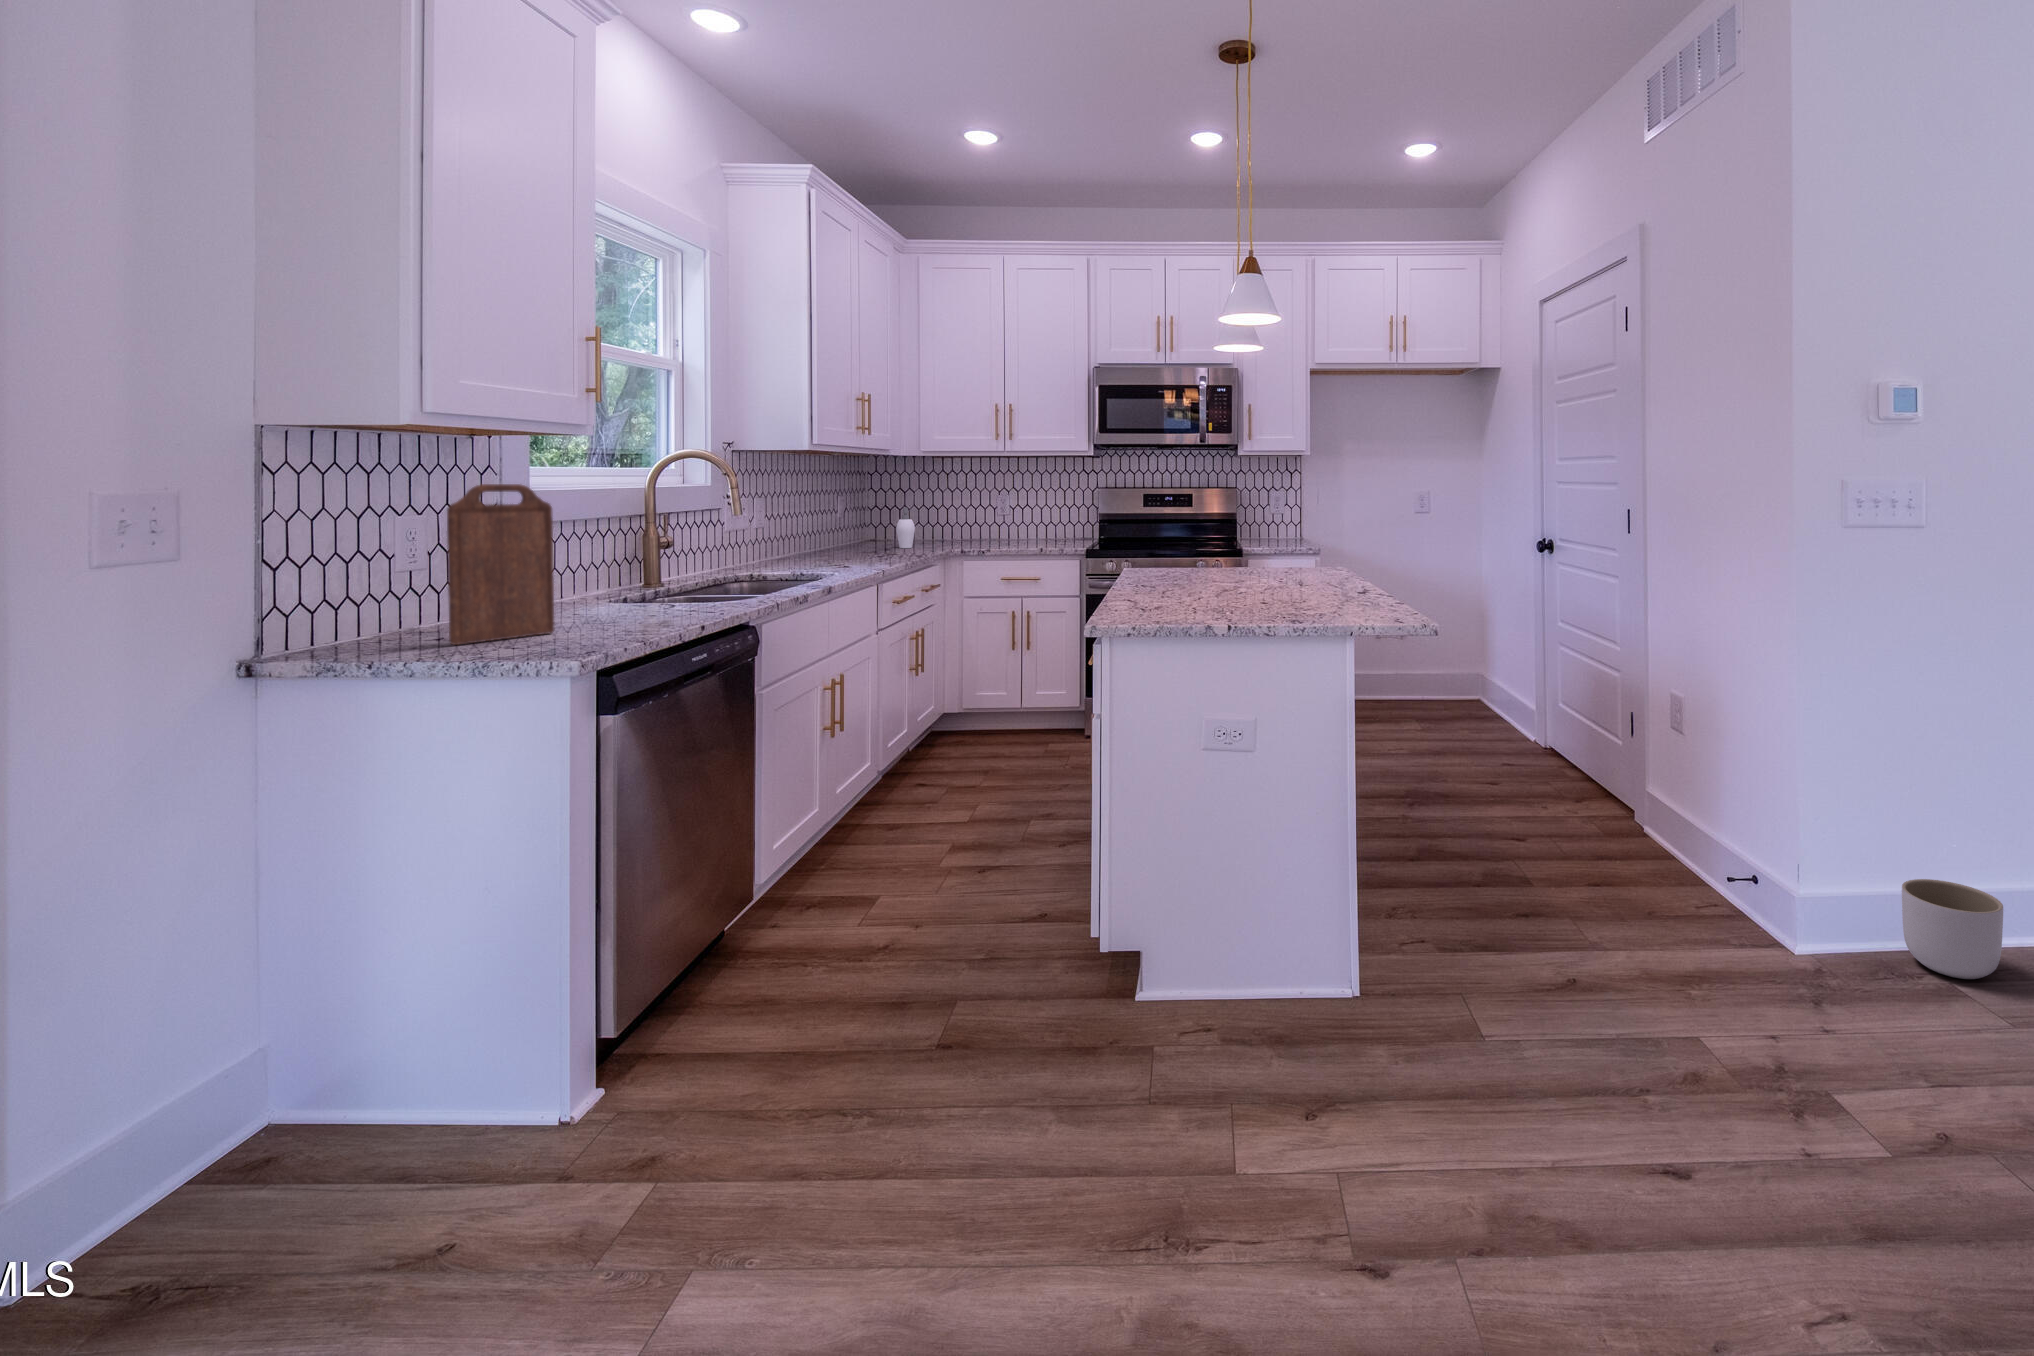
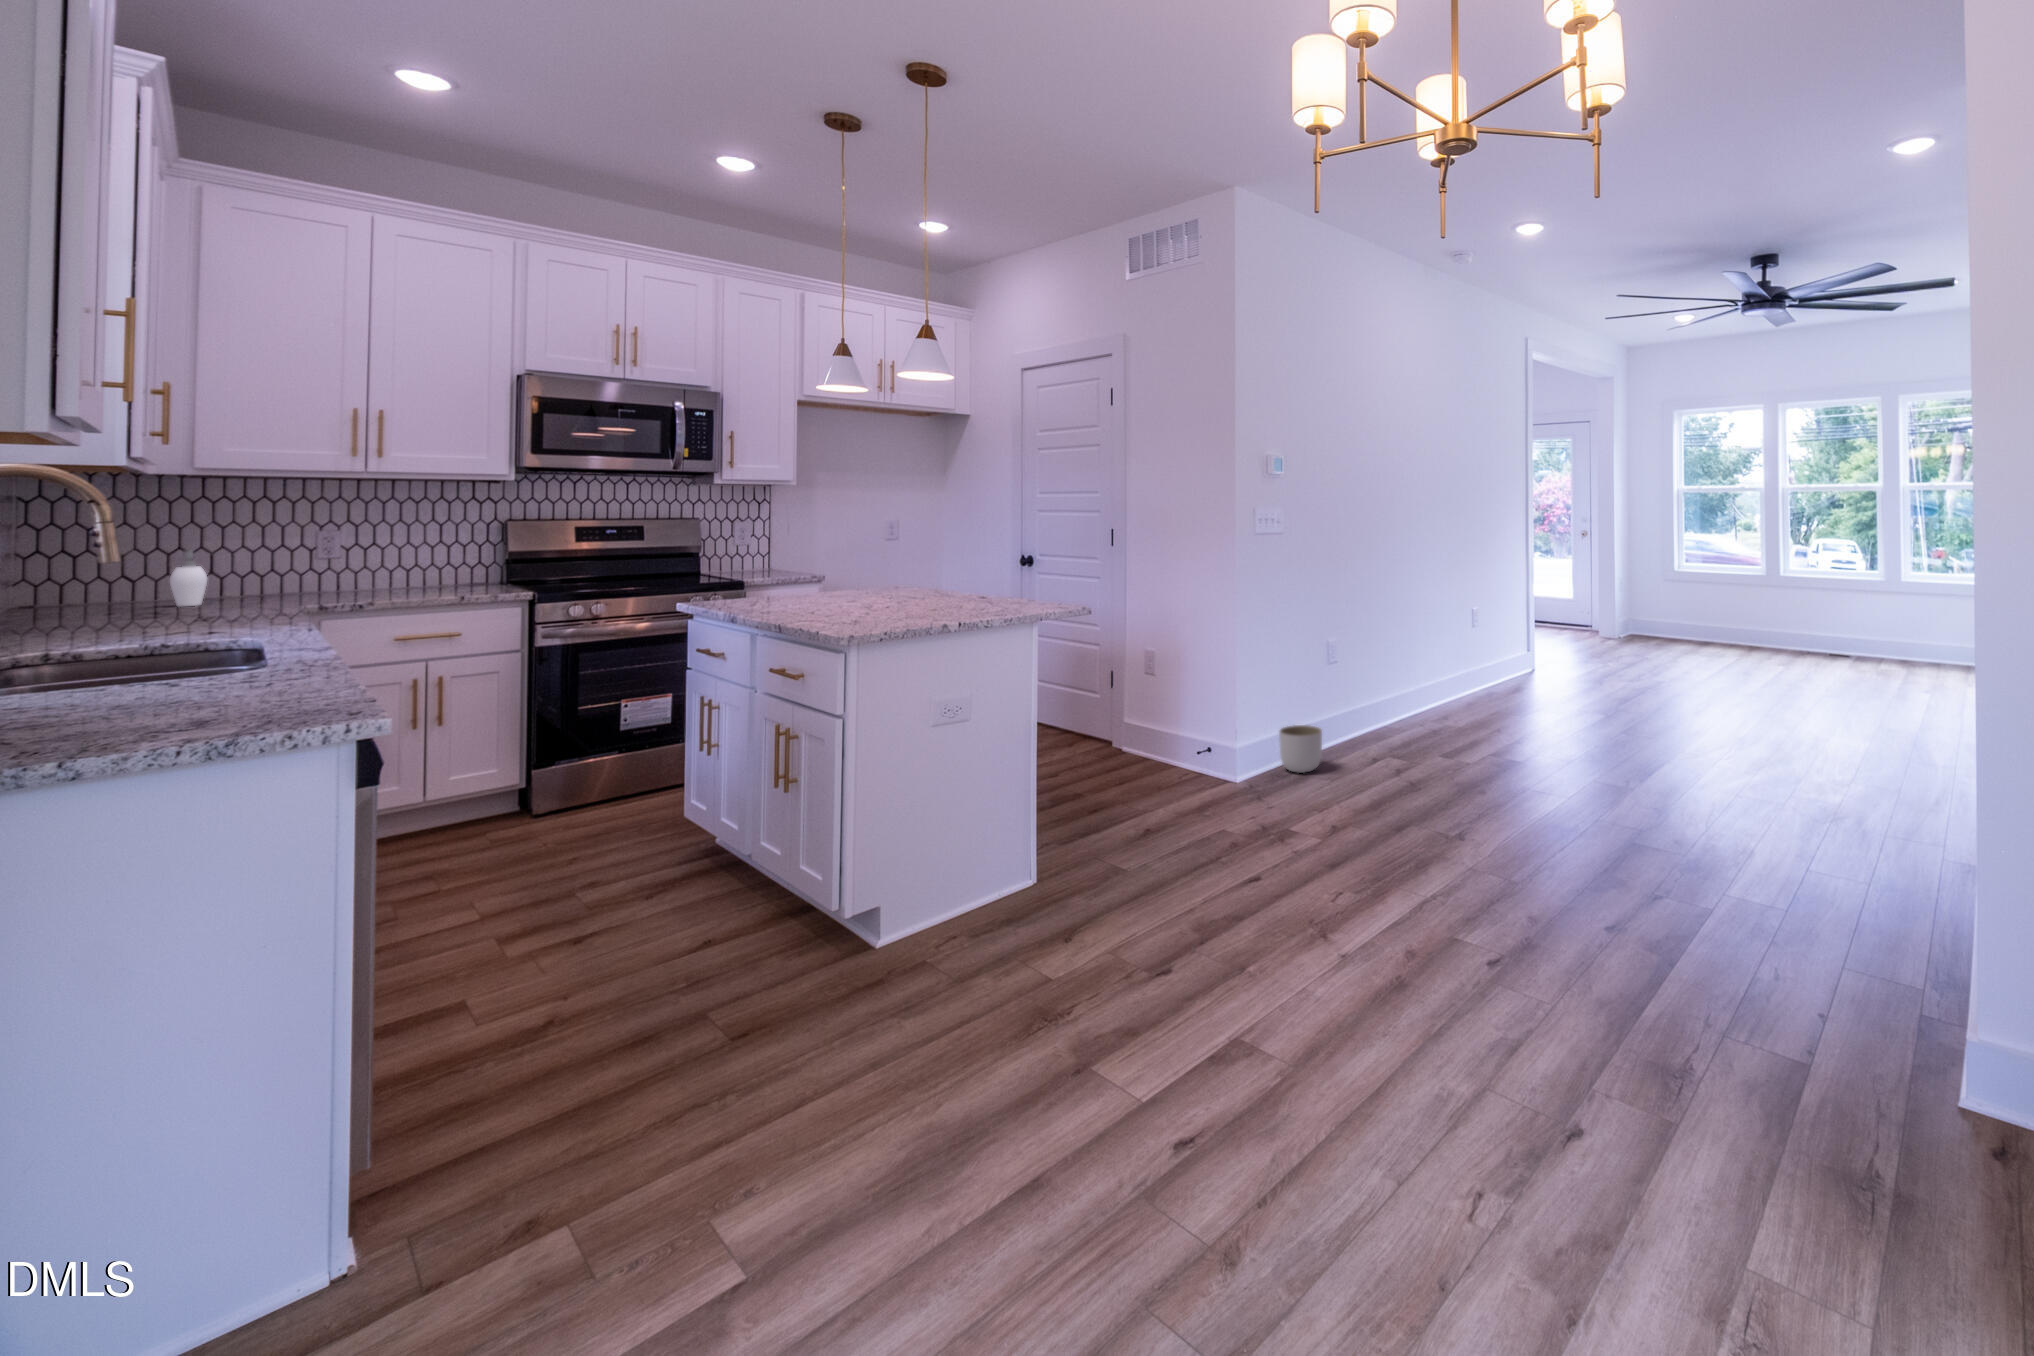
cutting board: present [447,484,555,645] -> none [35,530,158,743]

